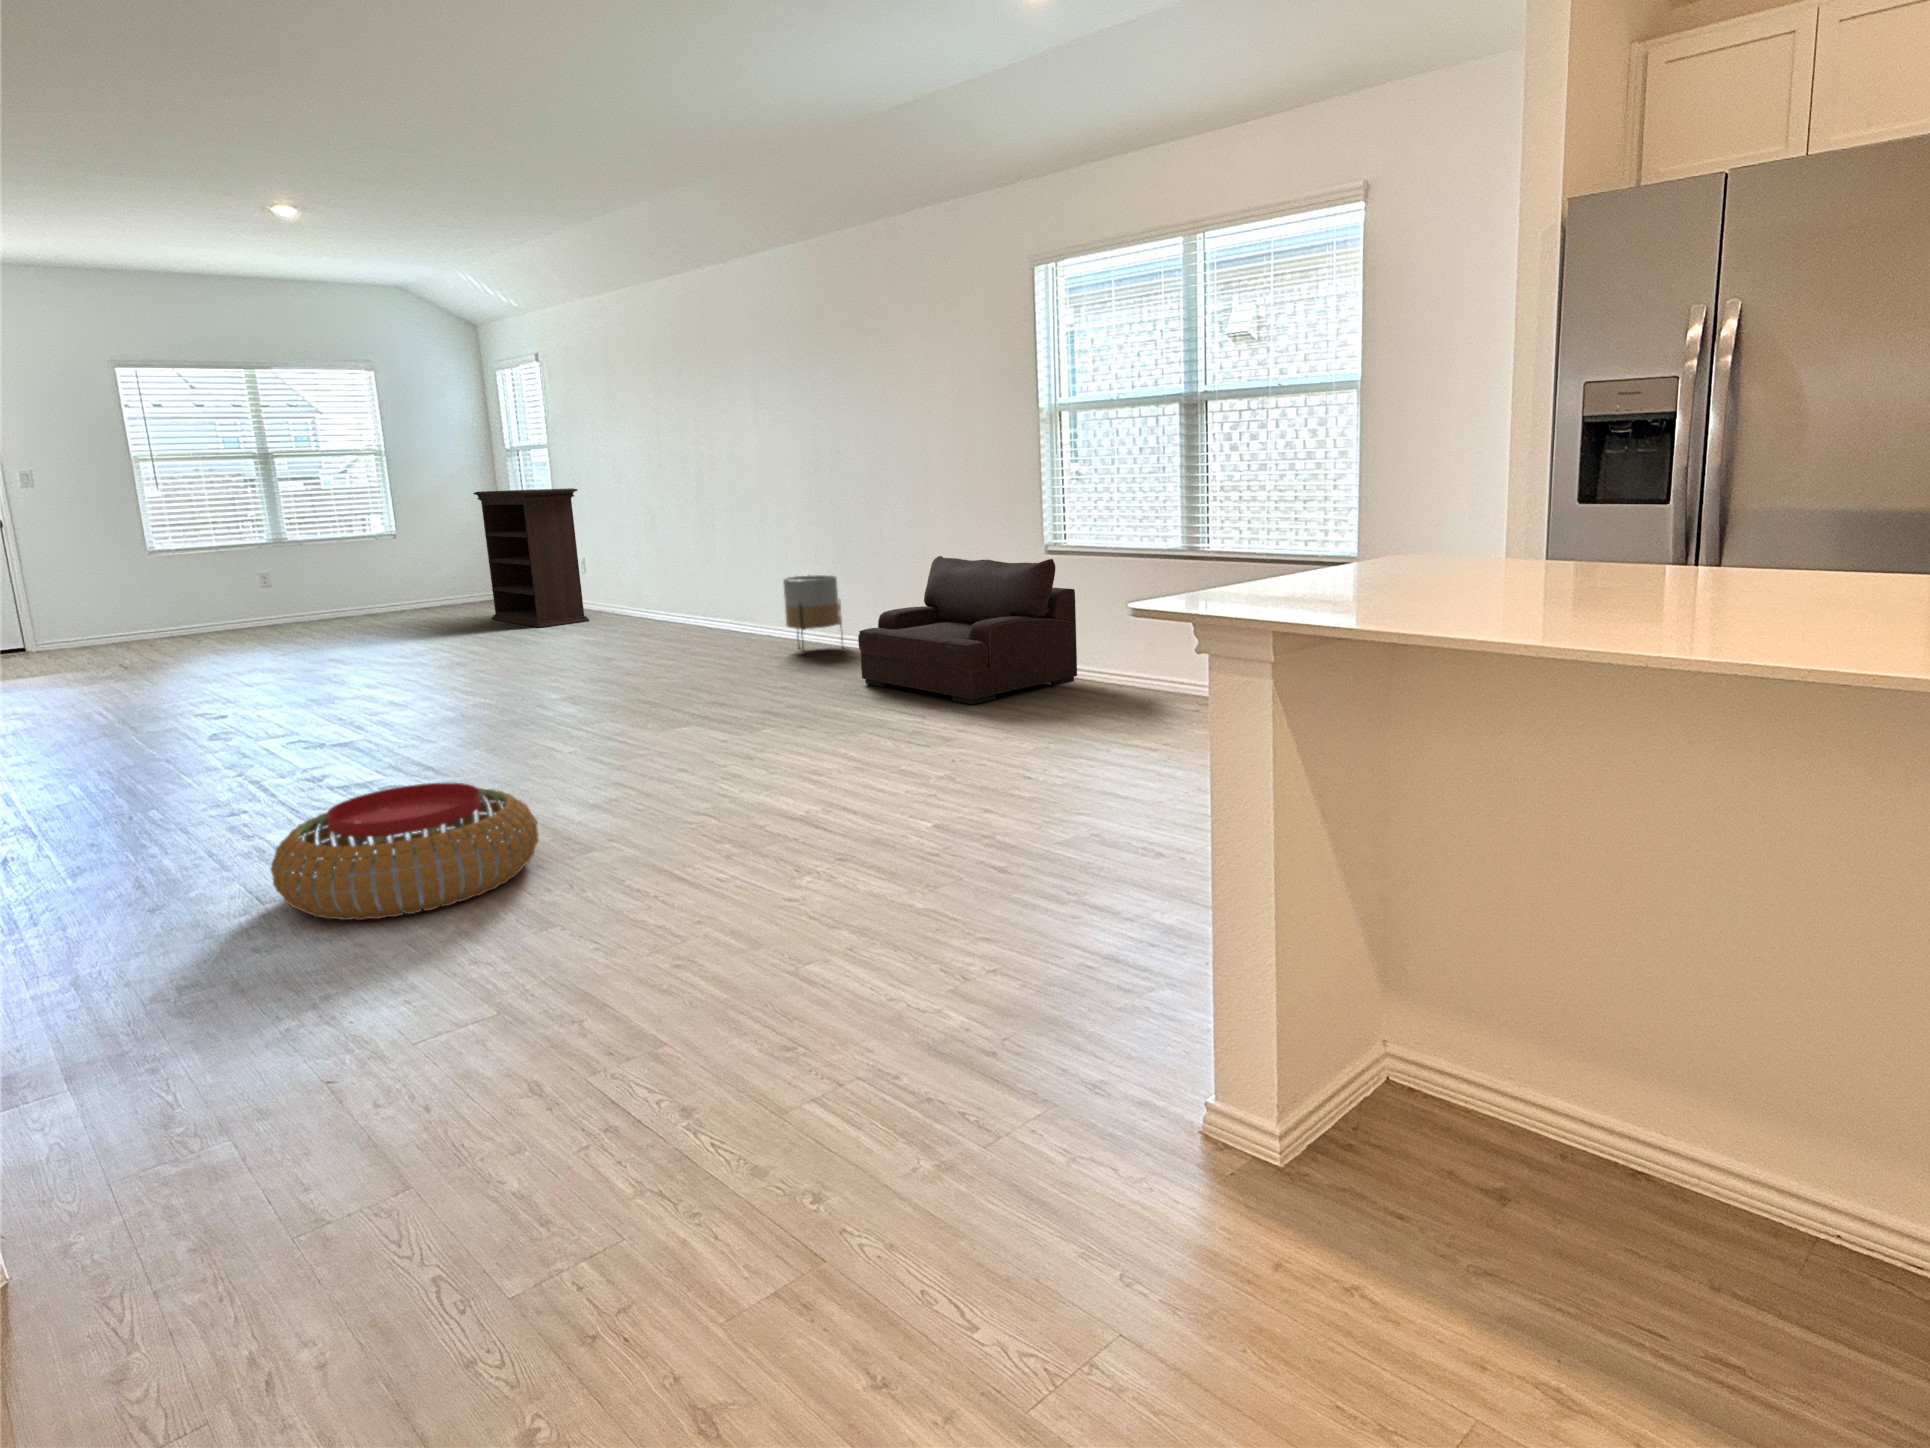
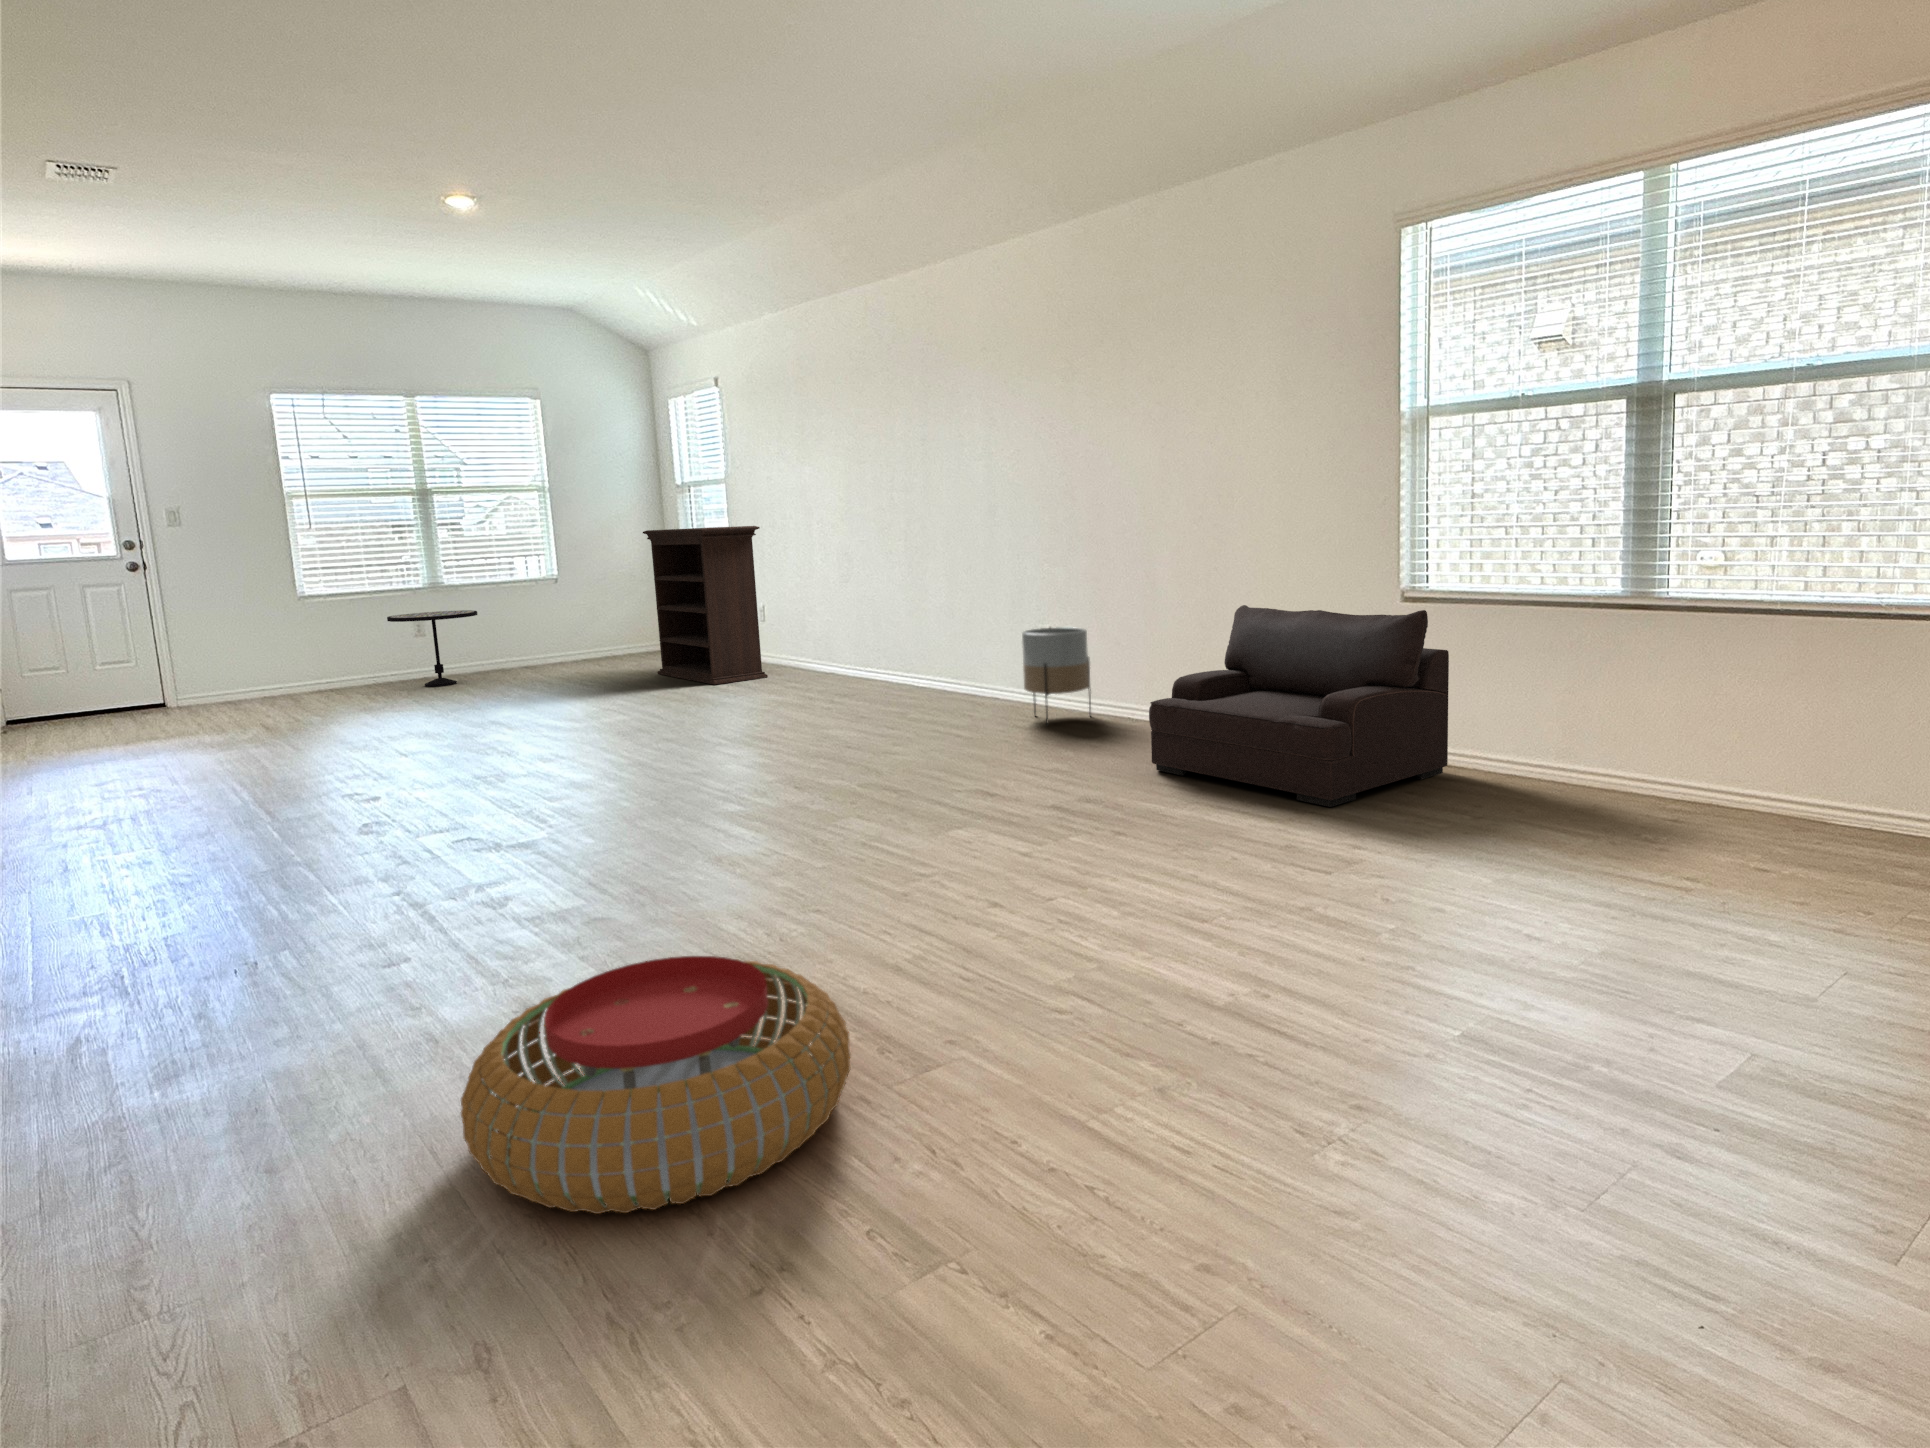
side table: none [234,563,321,632] -> present [387,610,477,687]

